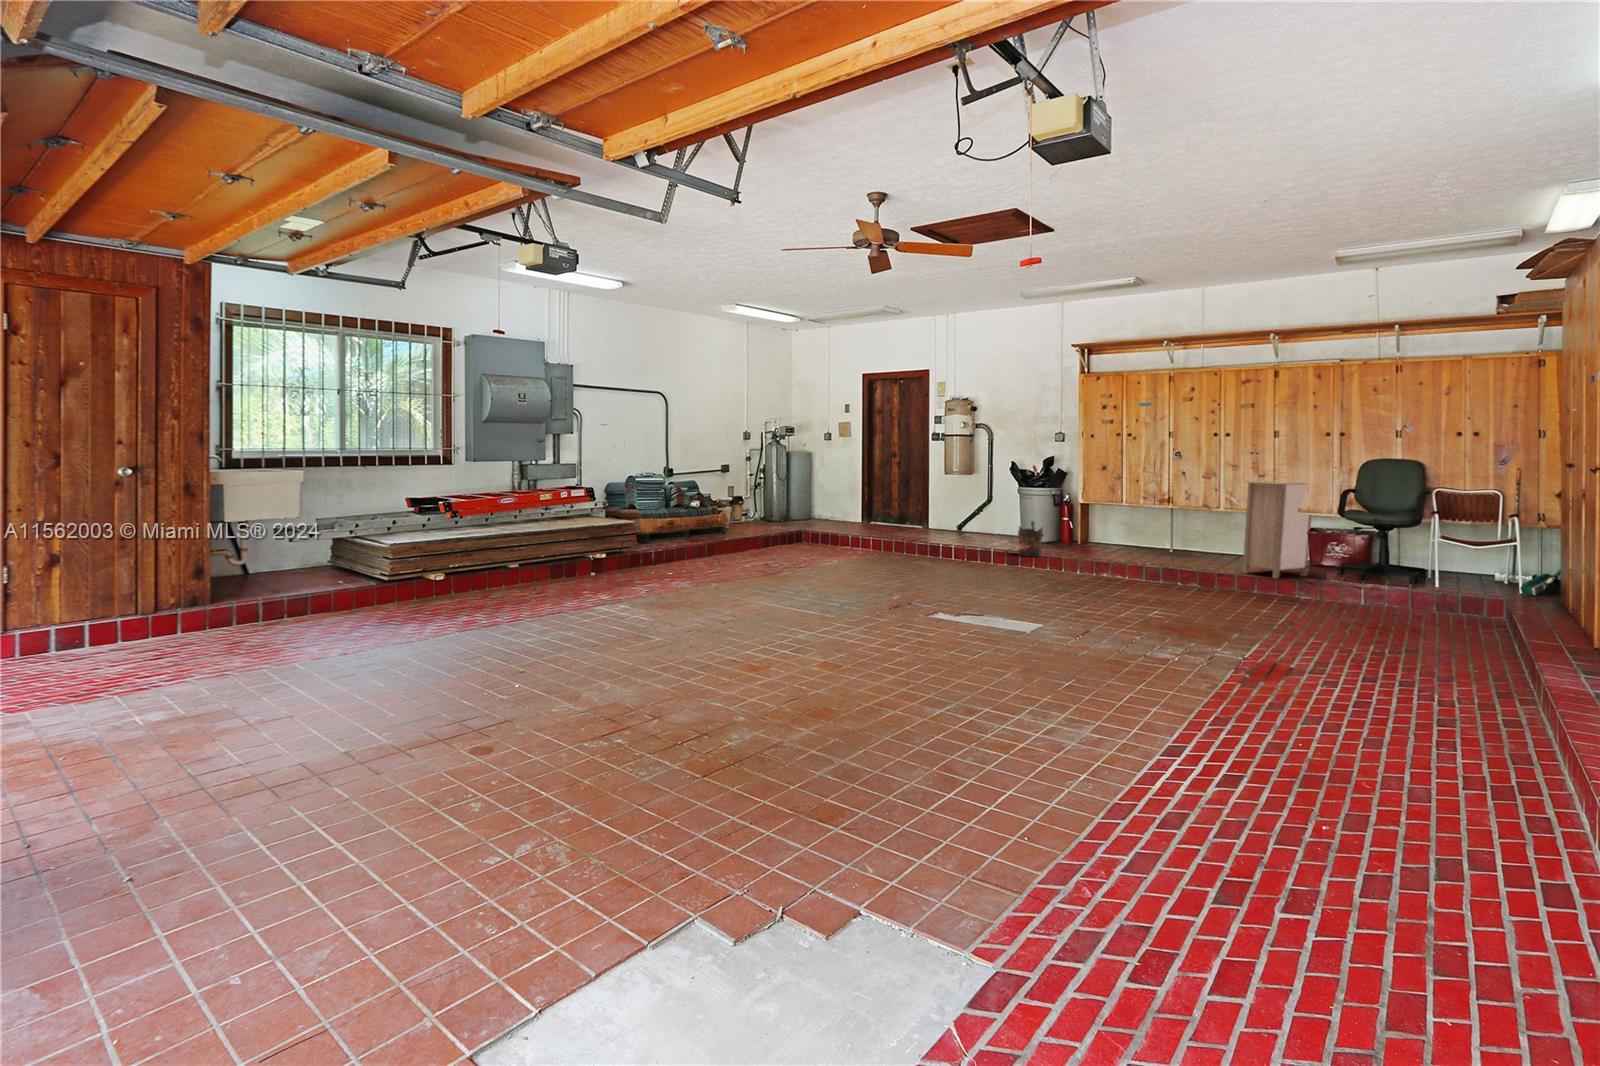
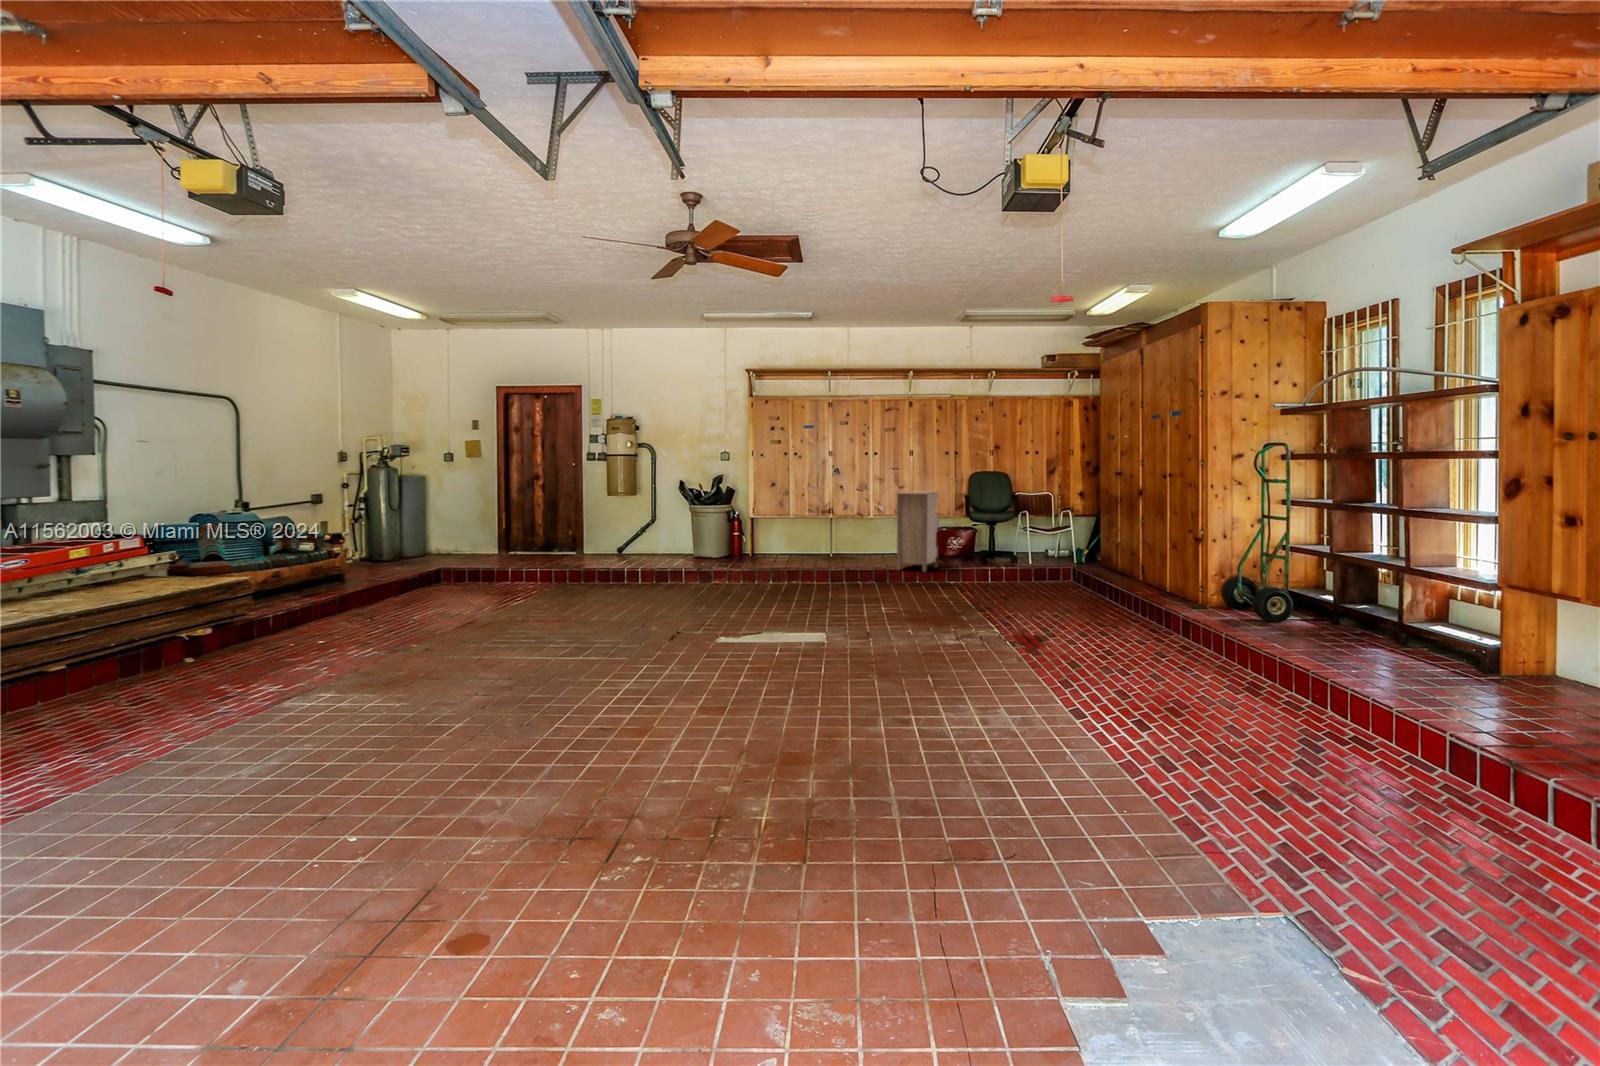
bucket: present [1018,521,1043,557] -> none [702,534,727,574]

